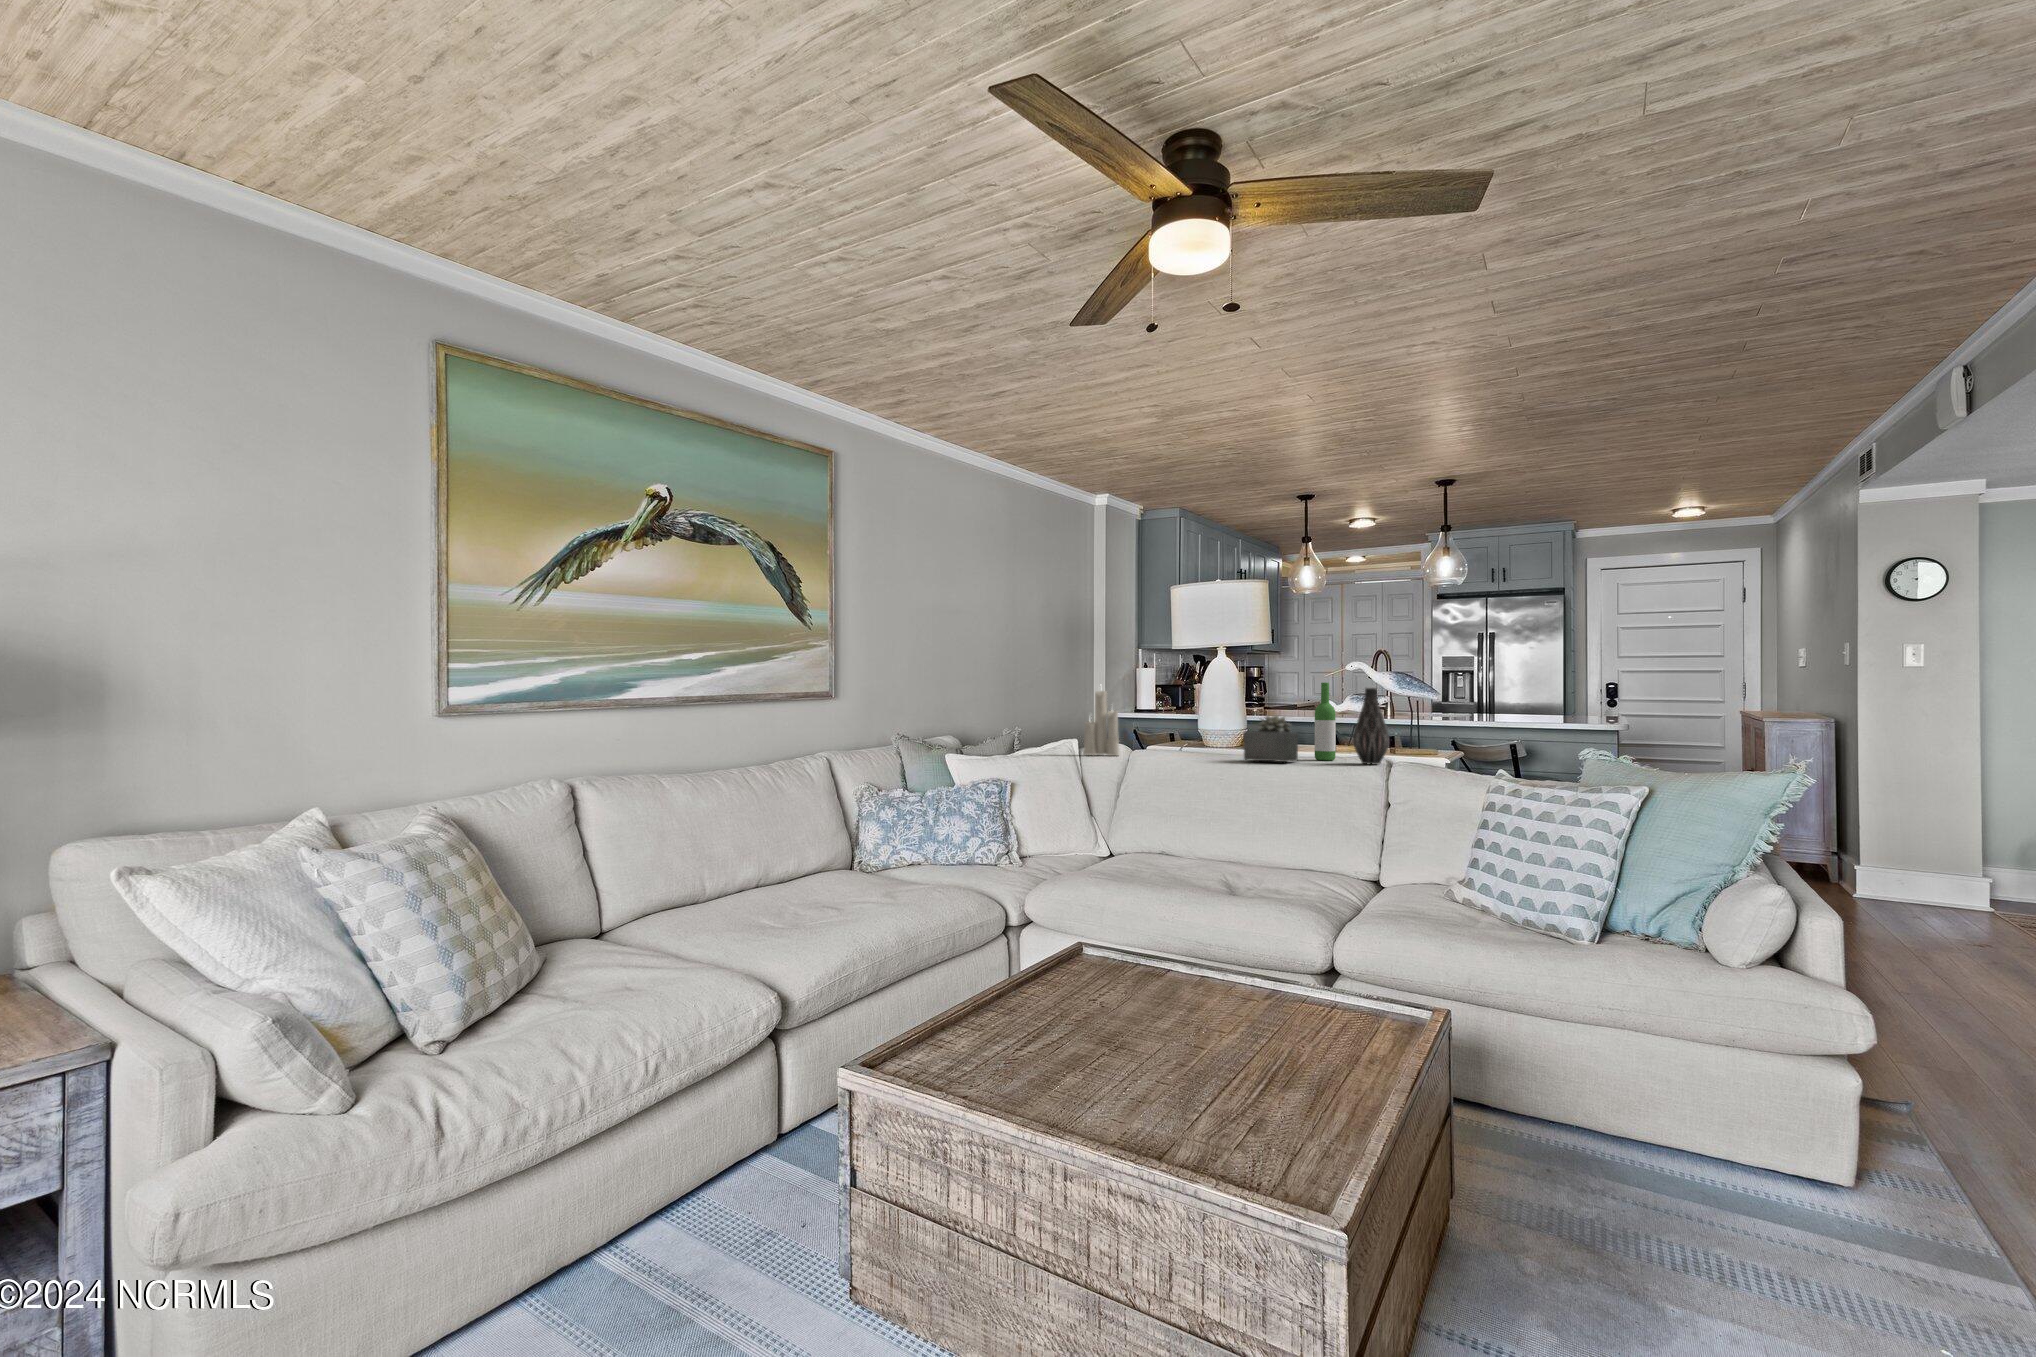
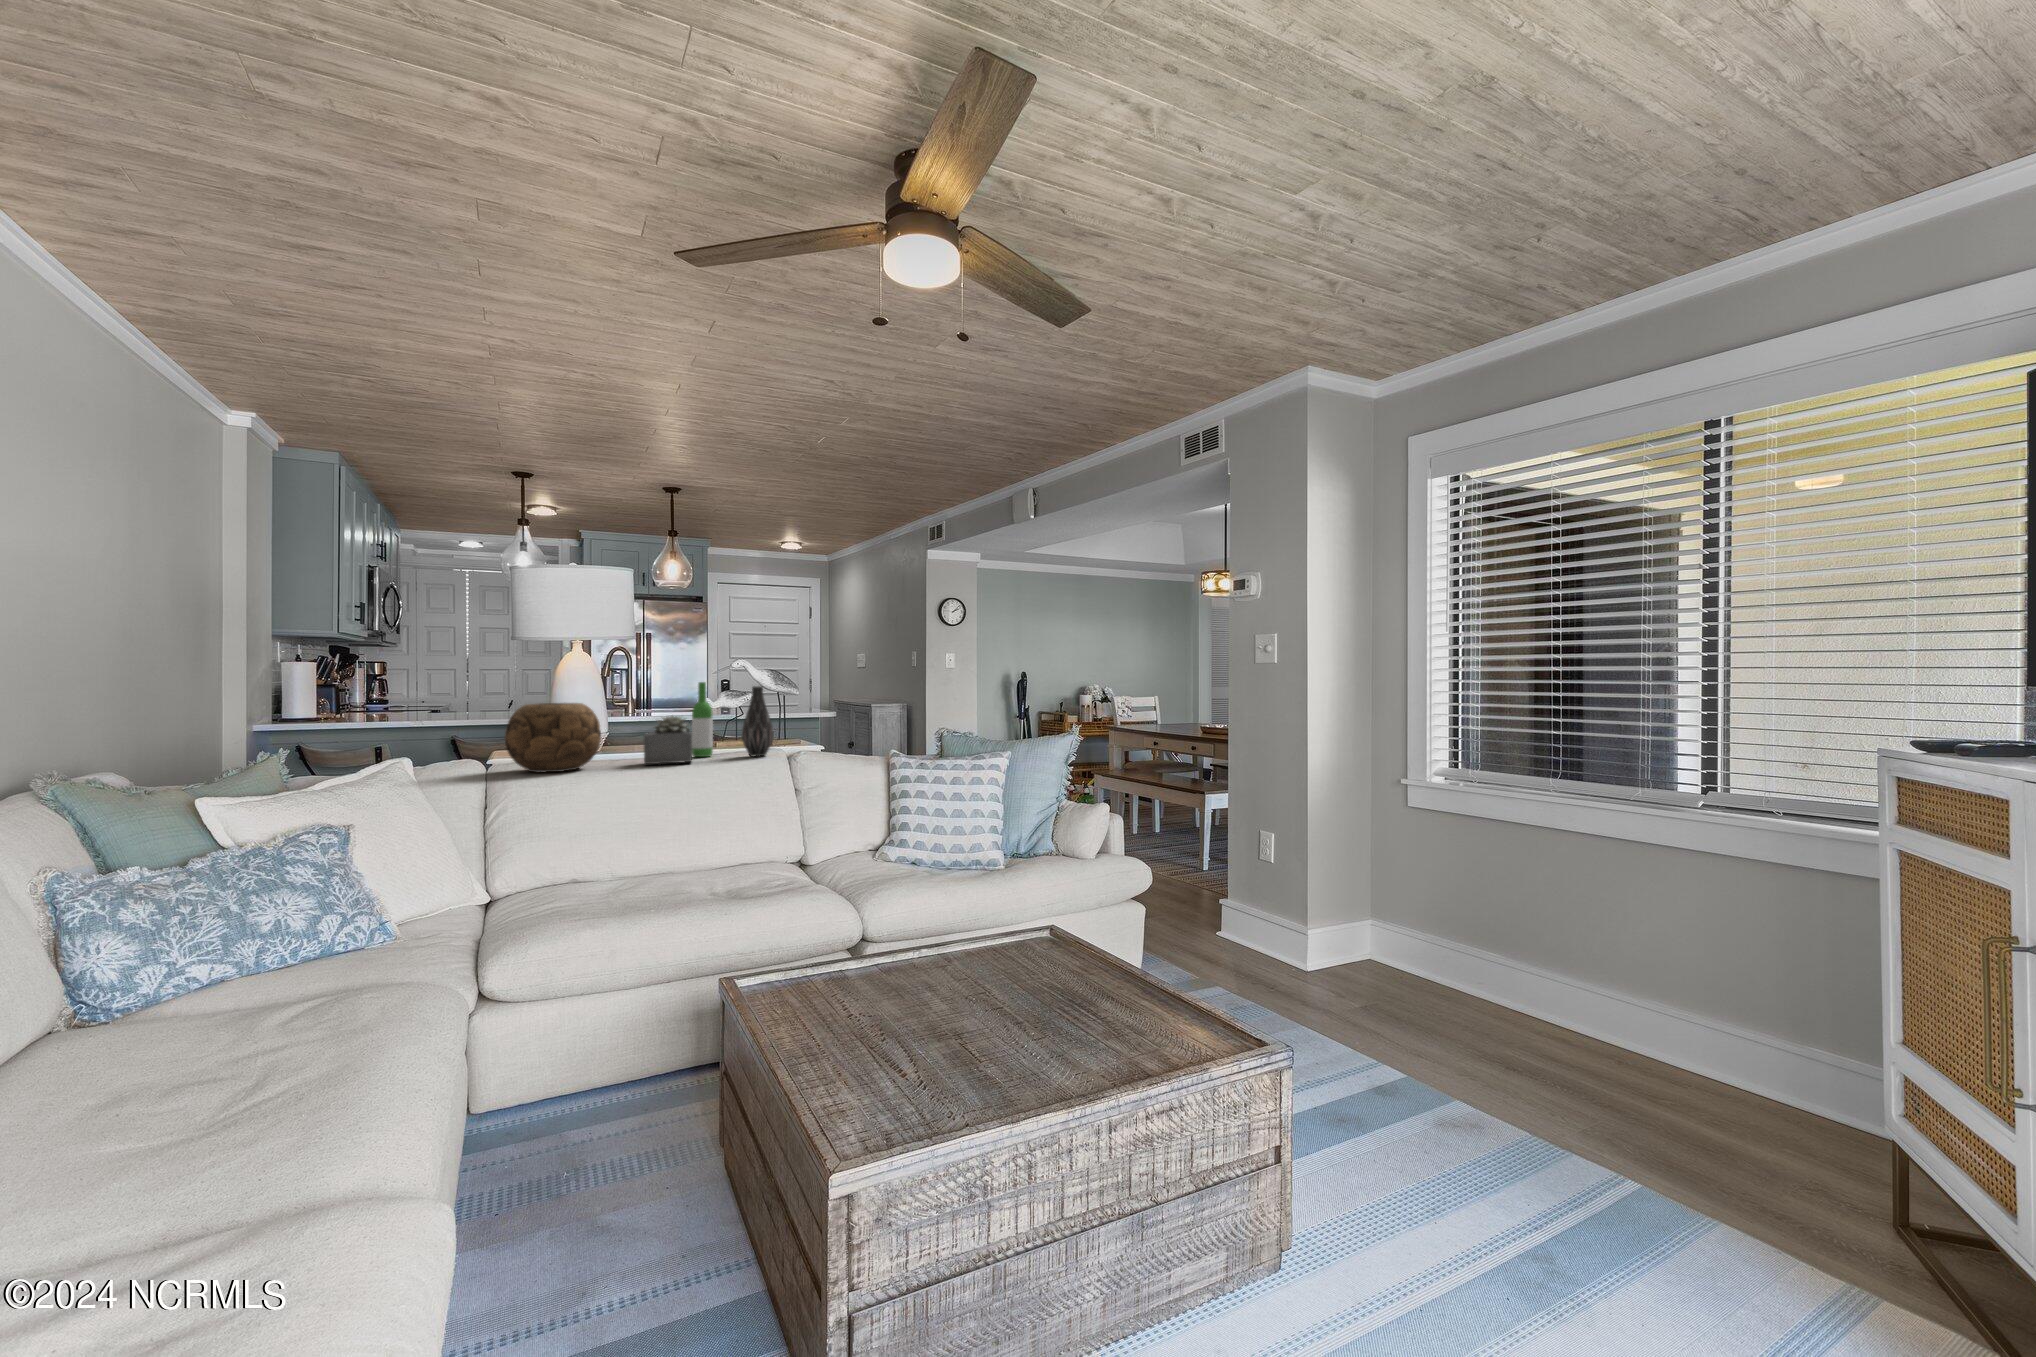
candle: present [1083,691,1119,756] -> none [414,680,468,779]
decorative bowl: none [1139,699,1215,759] -> present [505,703,601,772]

